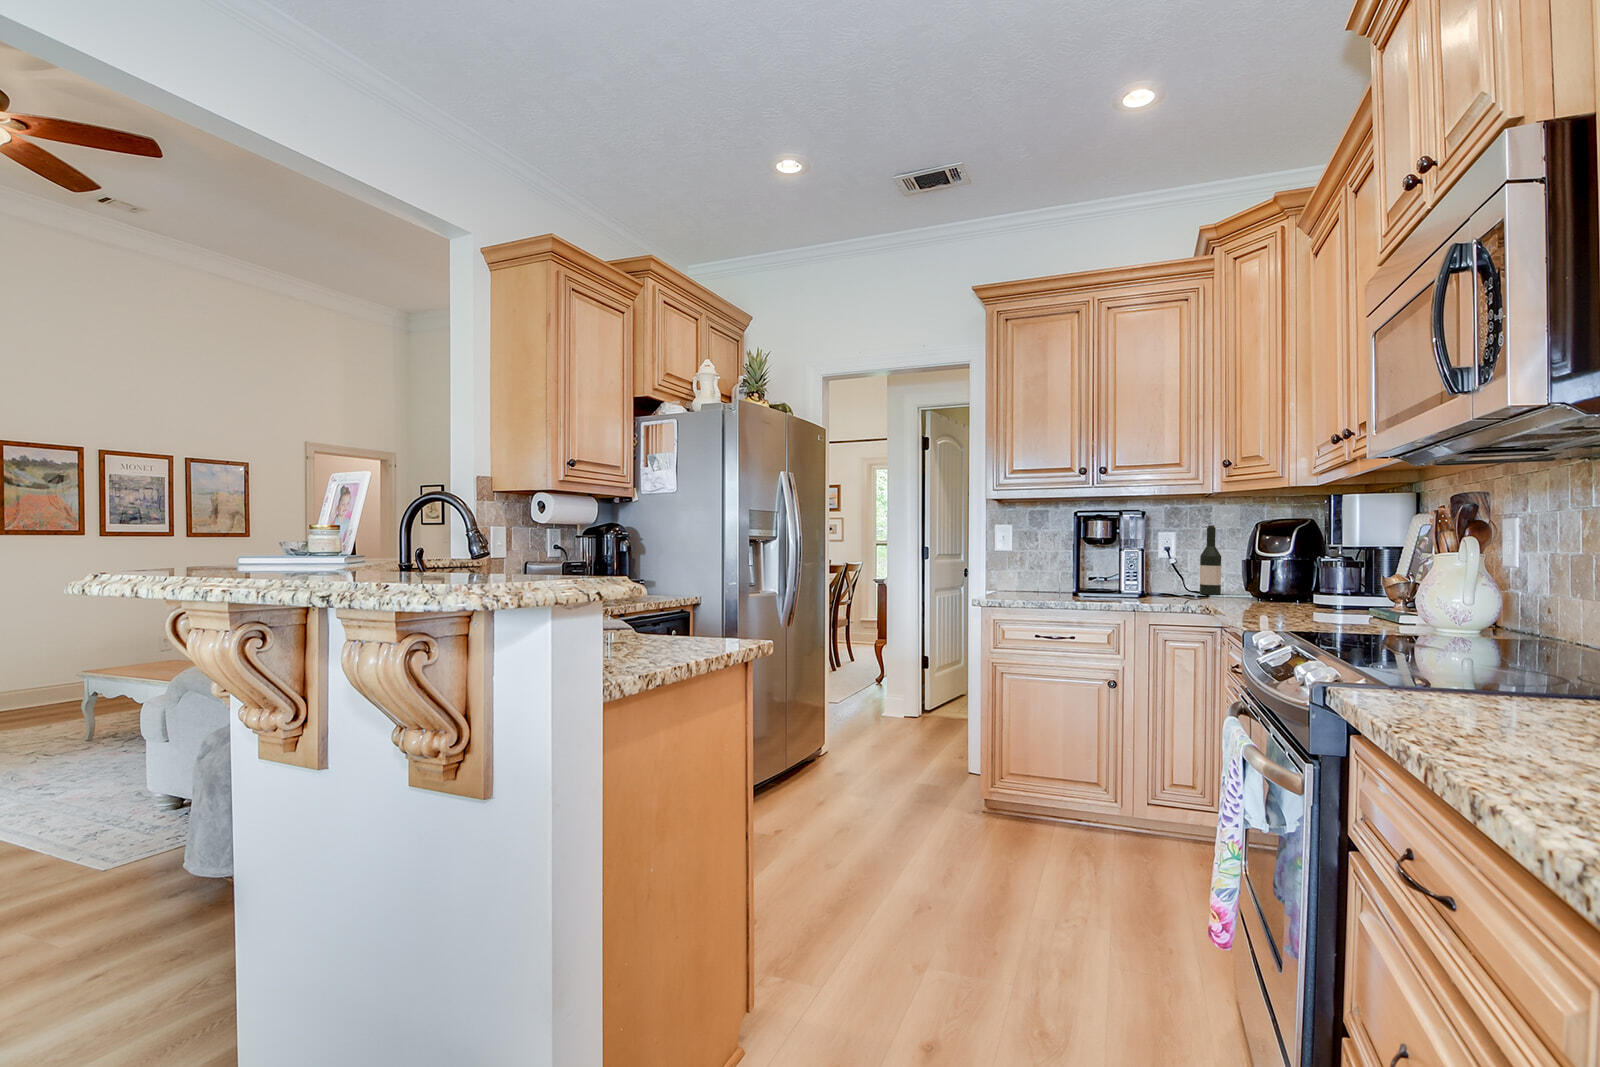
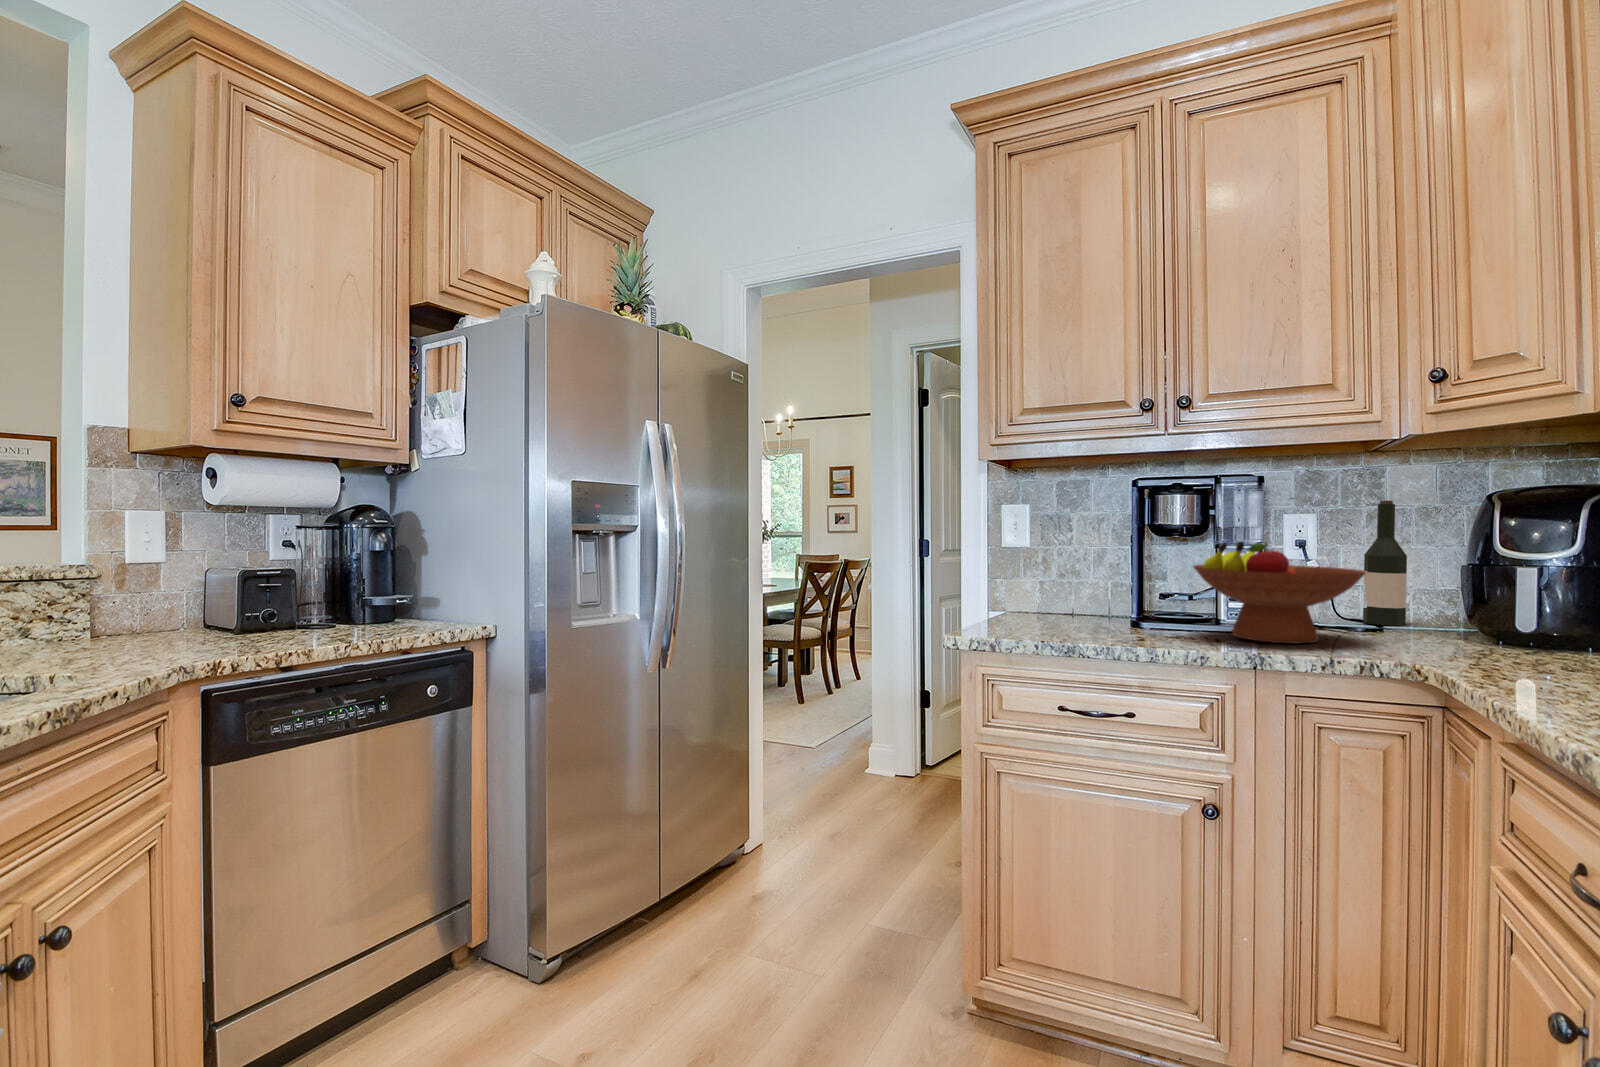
fruit bowl: none [1106,547,1192,600] -> present [1193,541,1367,644]

